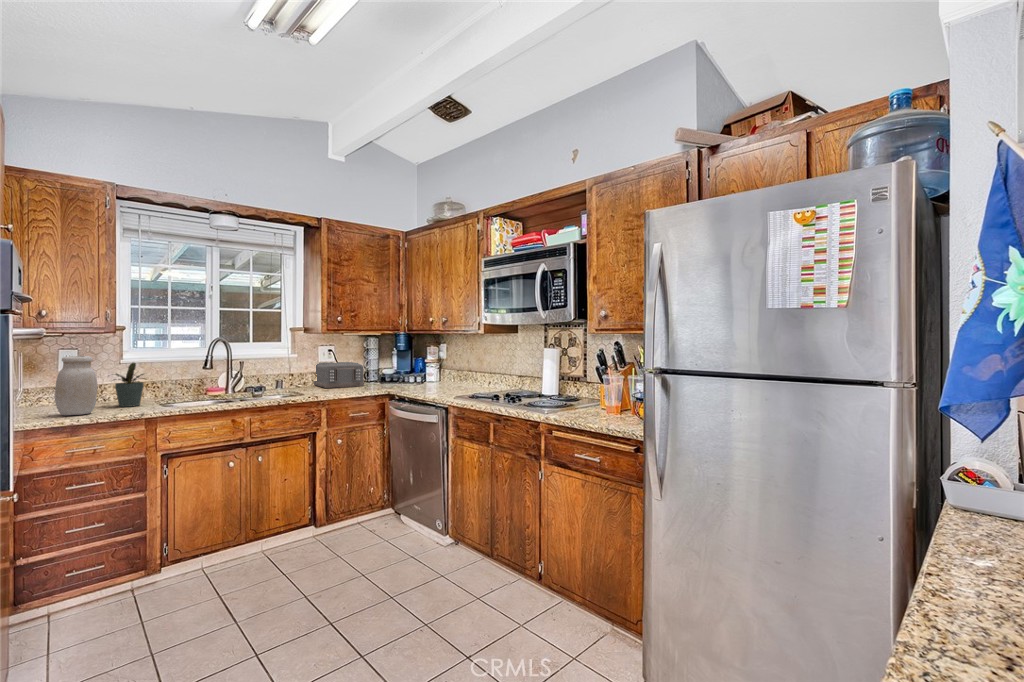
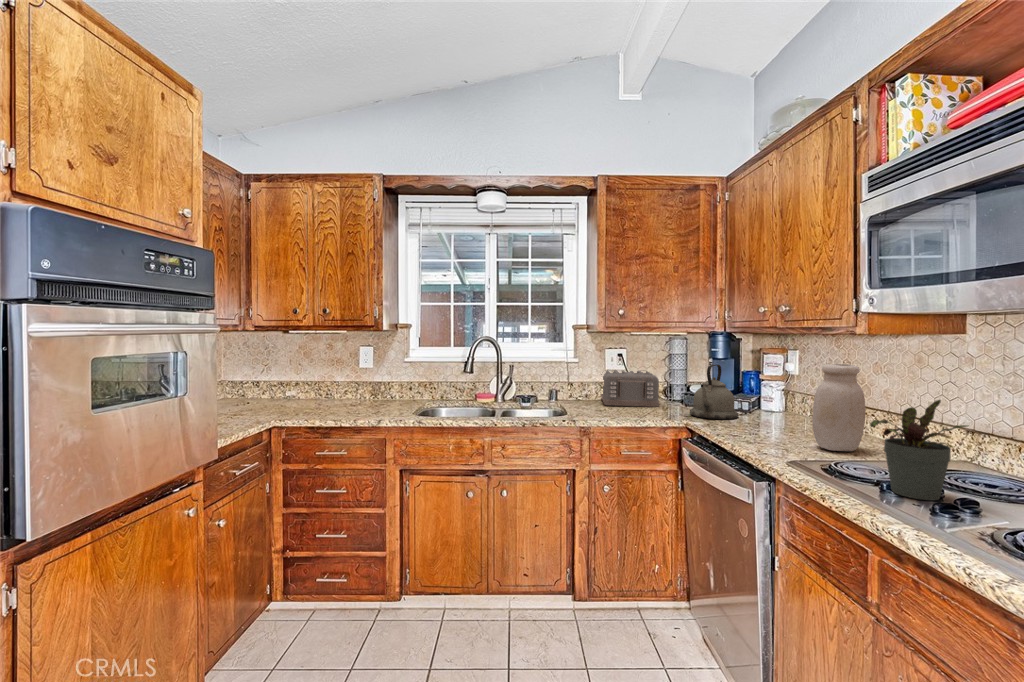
kettle: none [388,354,417,388] -> present [690,365,738,419]
jar: present [55,356,97,415] -> present [812,364,866,451]
potted plant: present [112,363,147,407] -> present [870,400,969,500]

